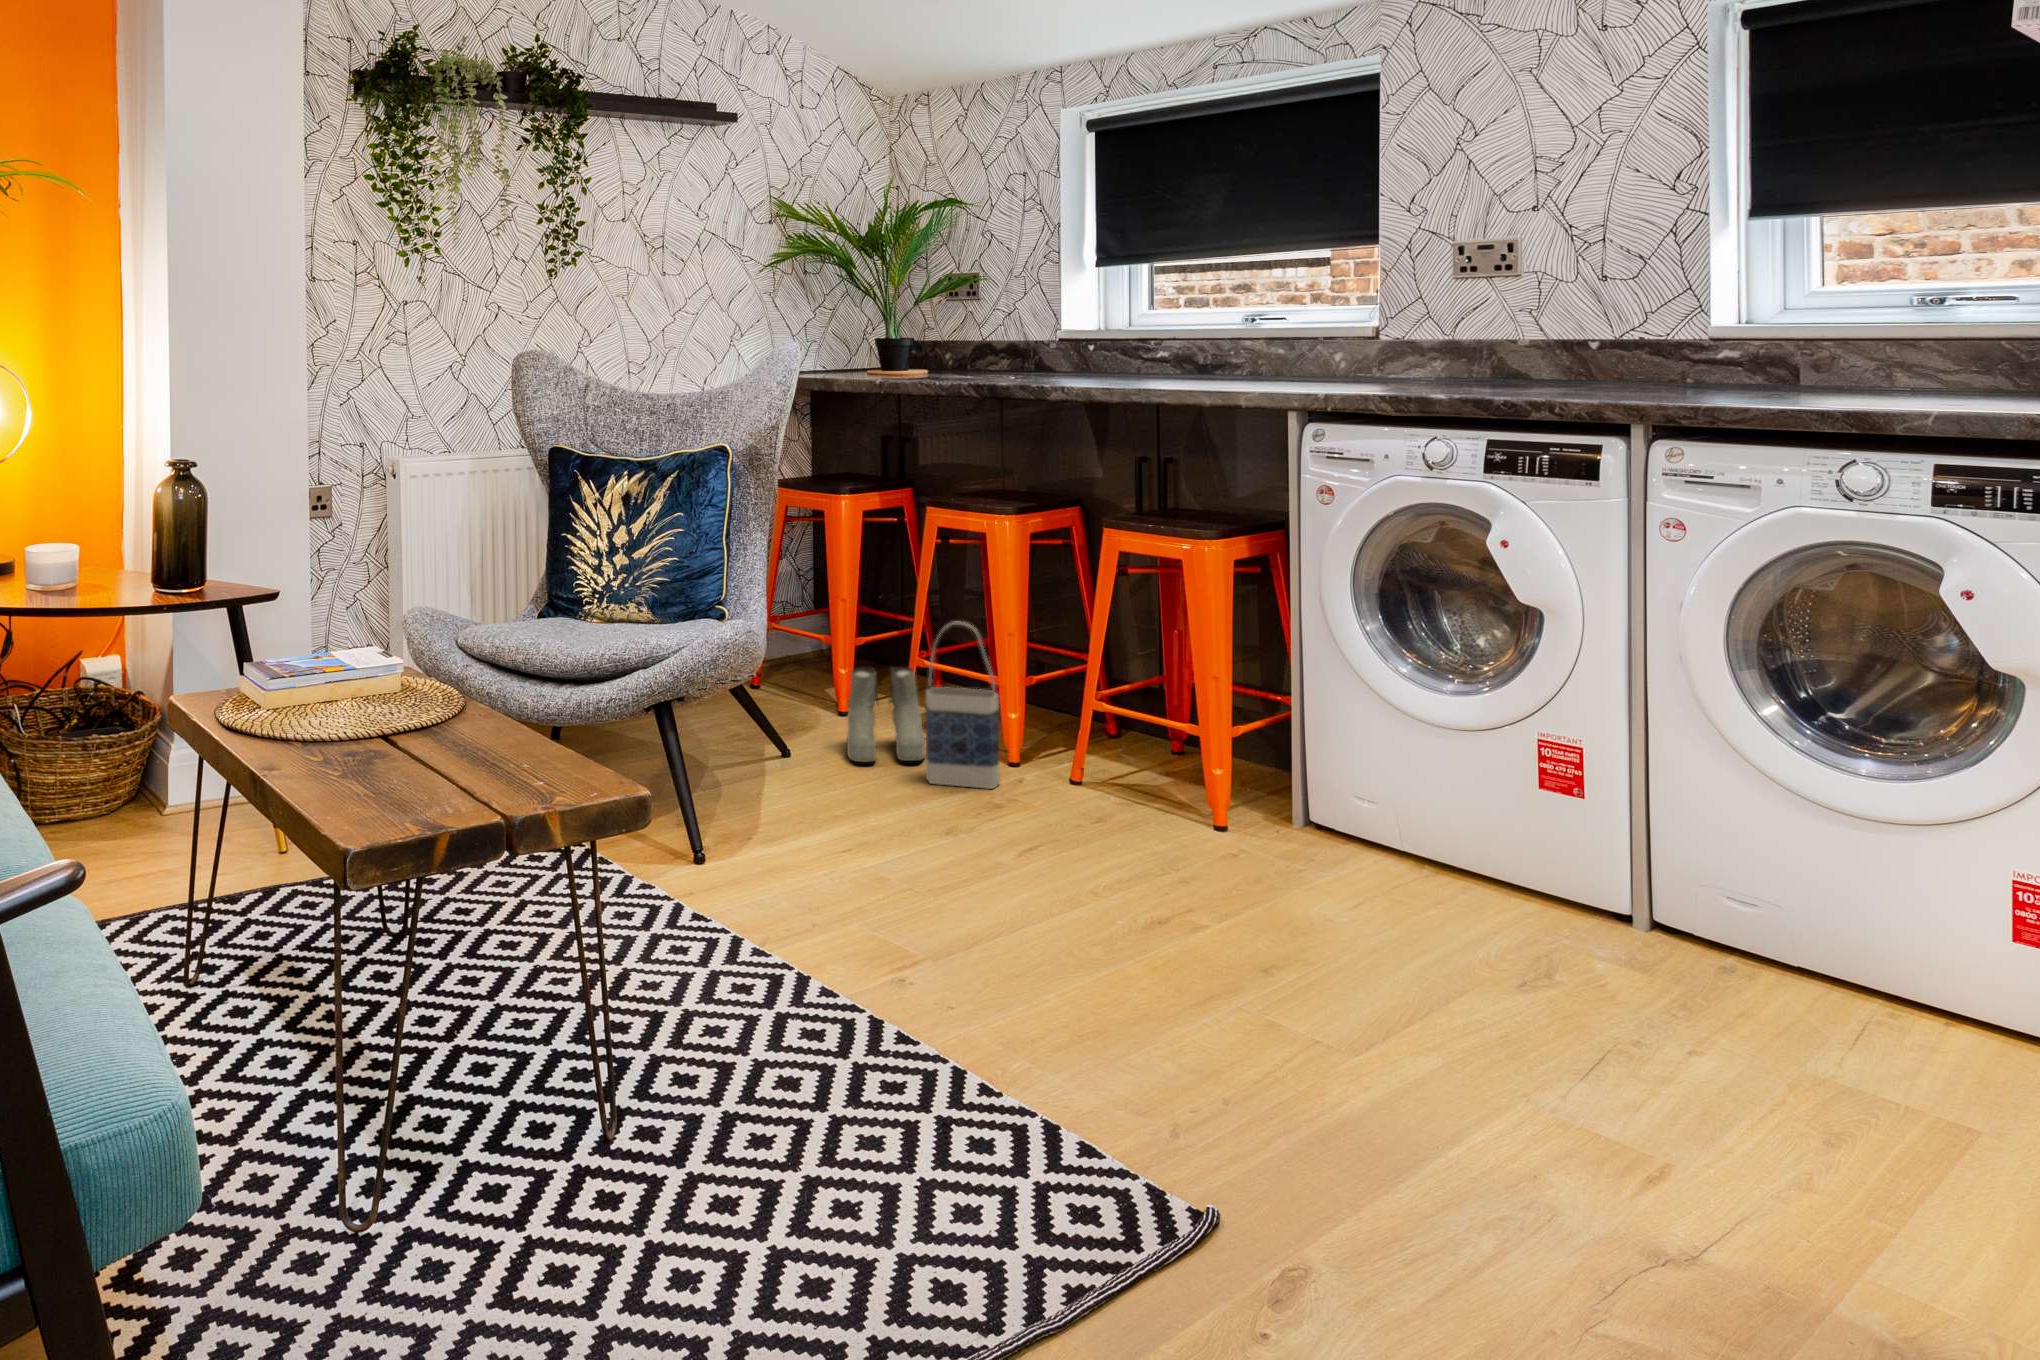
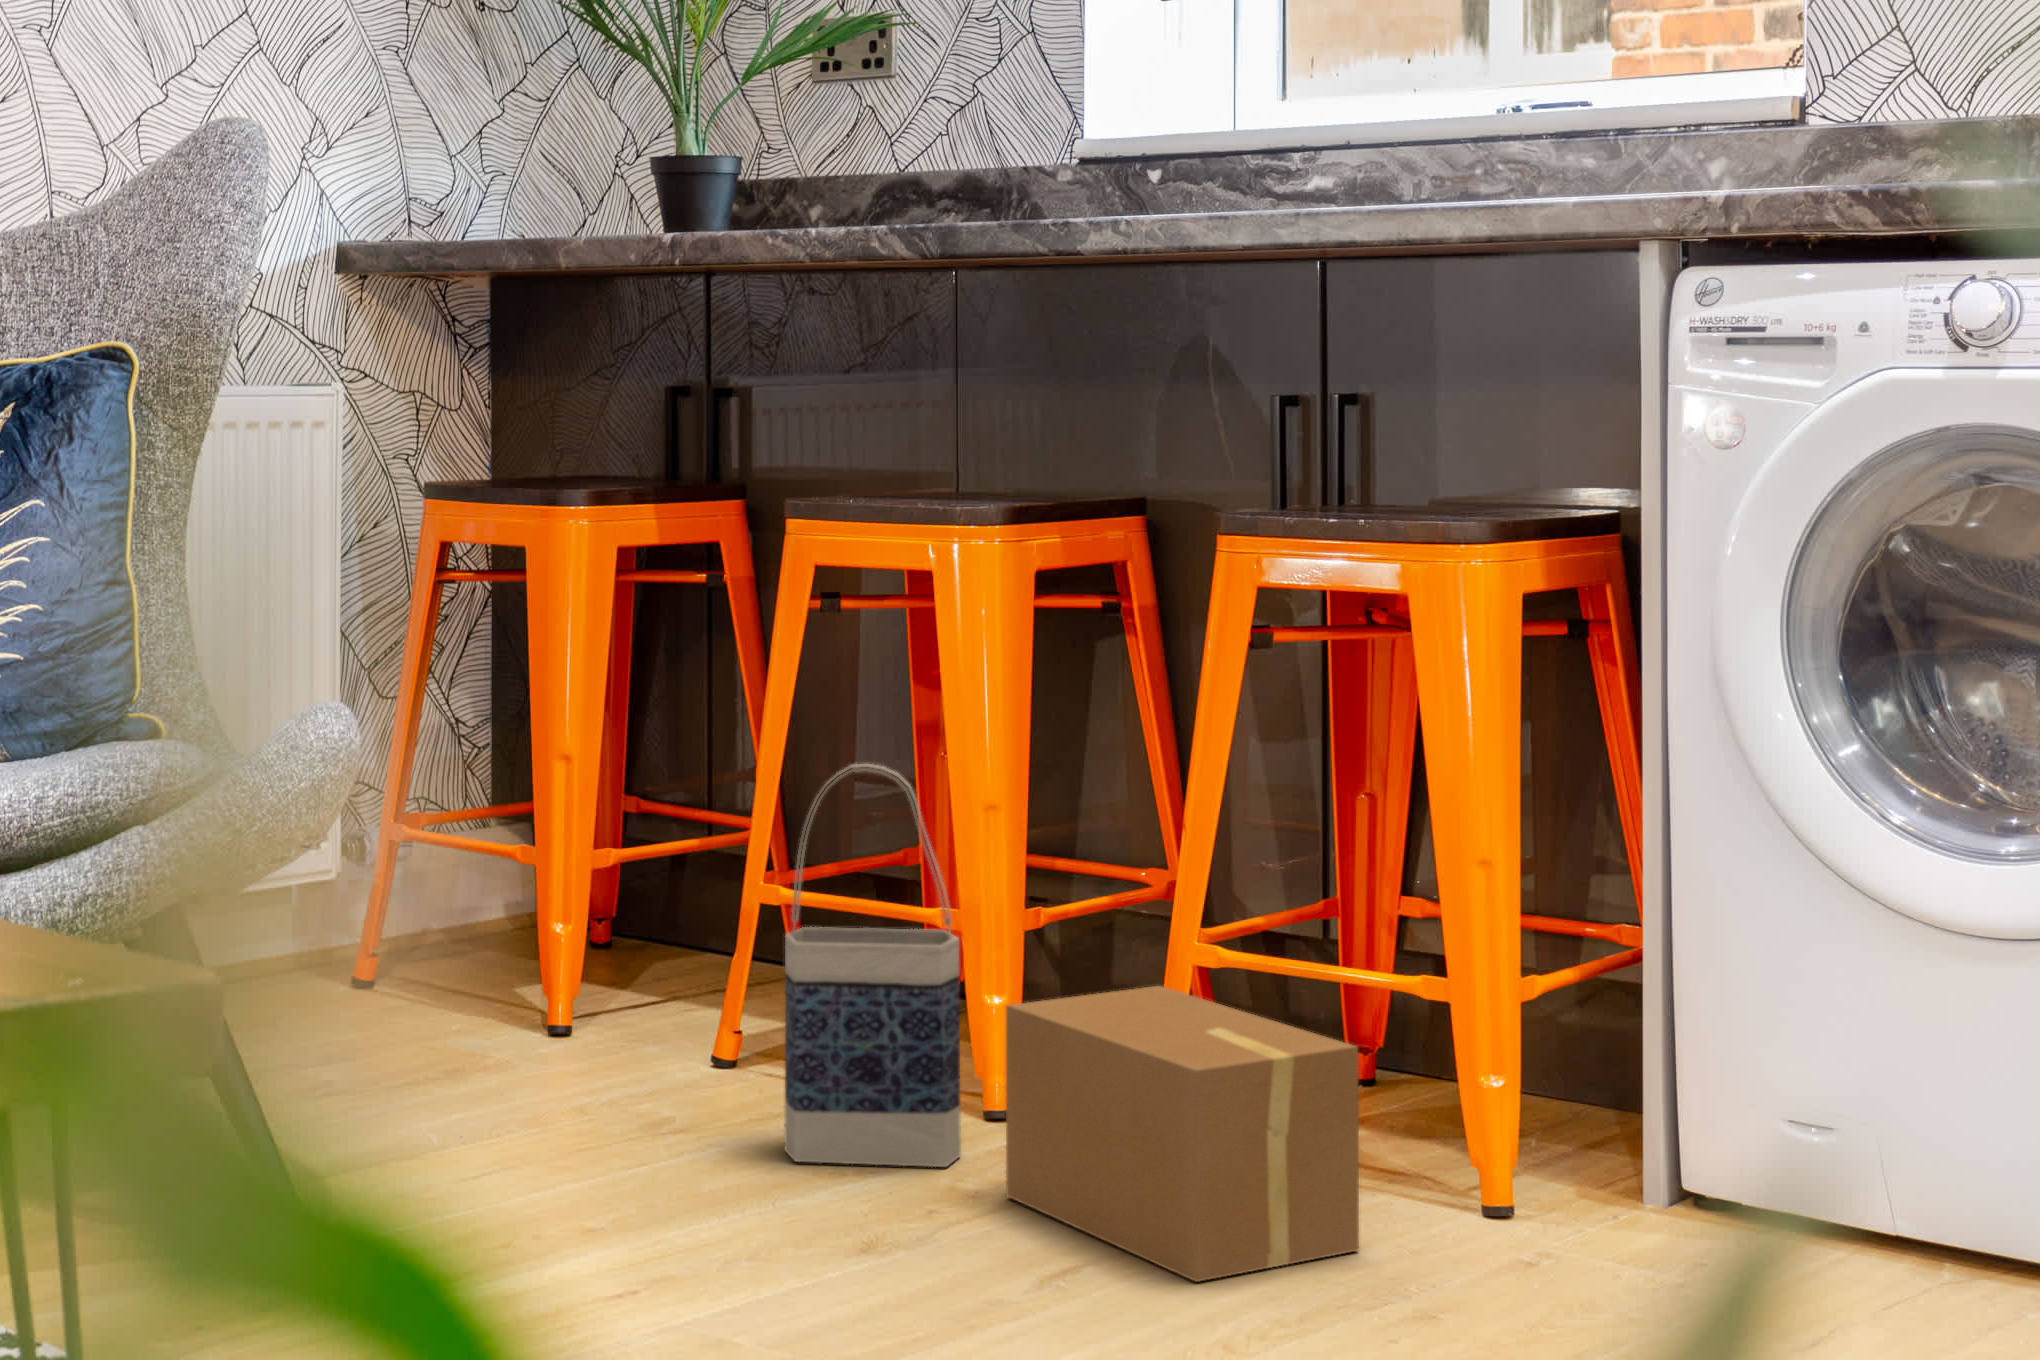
boots: present [847,667,925,762] -> none [592,893,779,1121]
cardboard box: none [1016,718,1164,846] -> present [1006,986,1359,1282]

